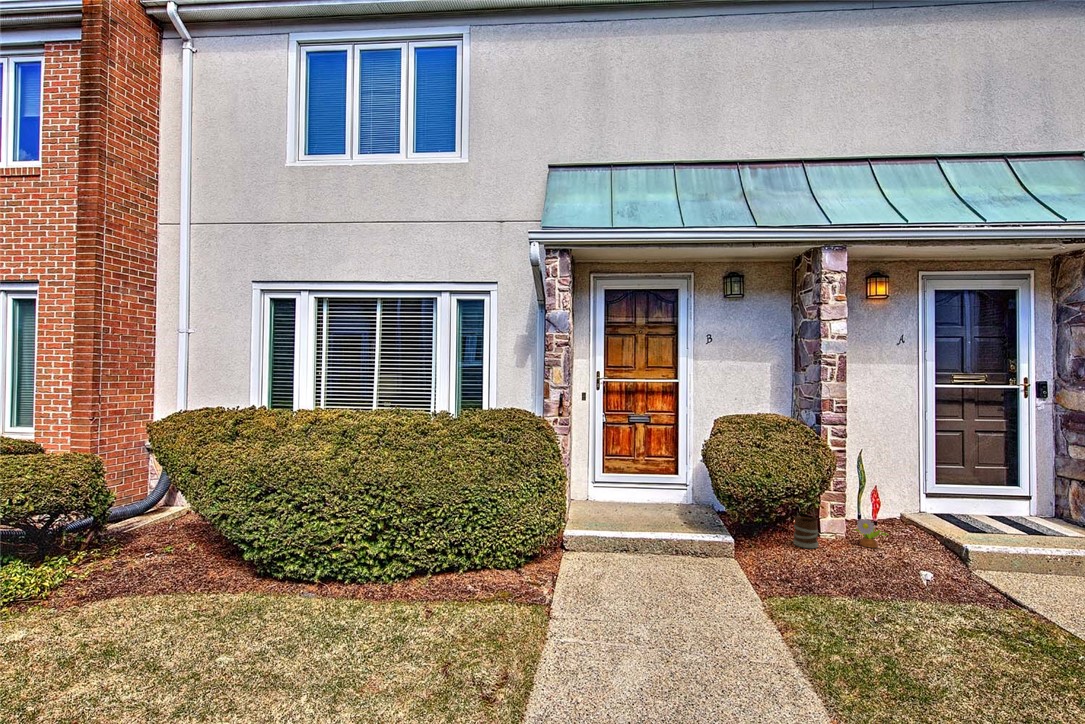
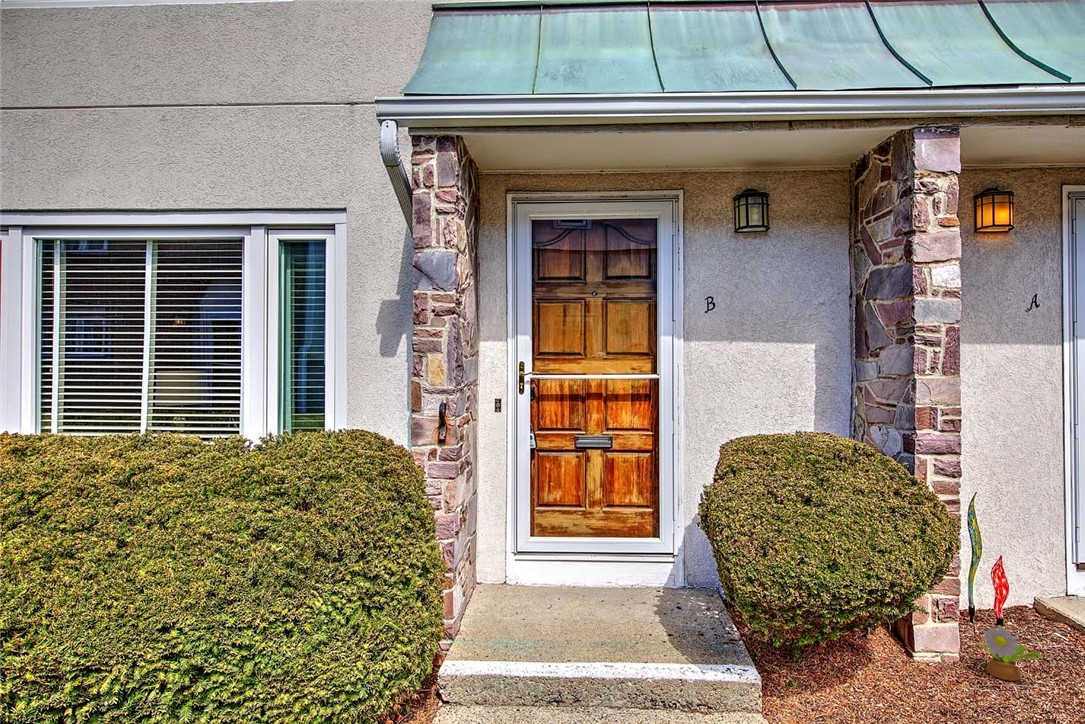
wooden bucket: present [793,515,818,548] -> none [867,600,915,686]

